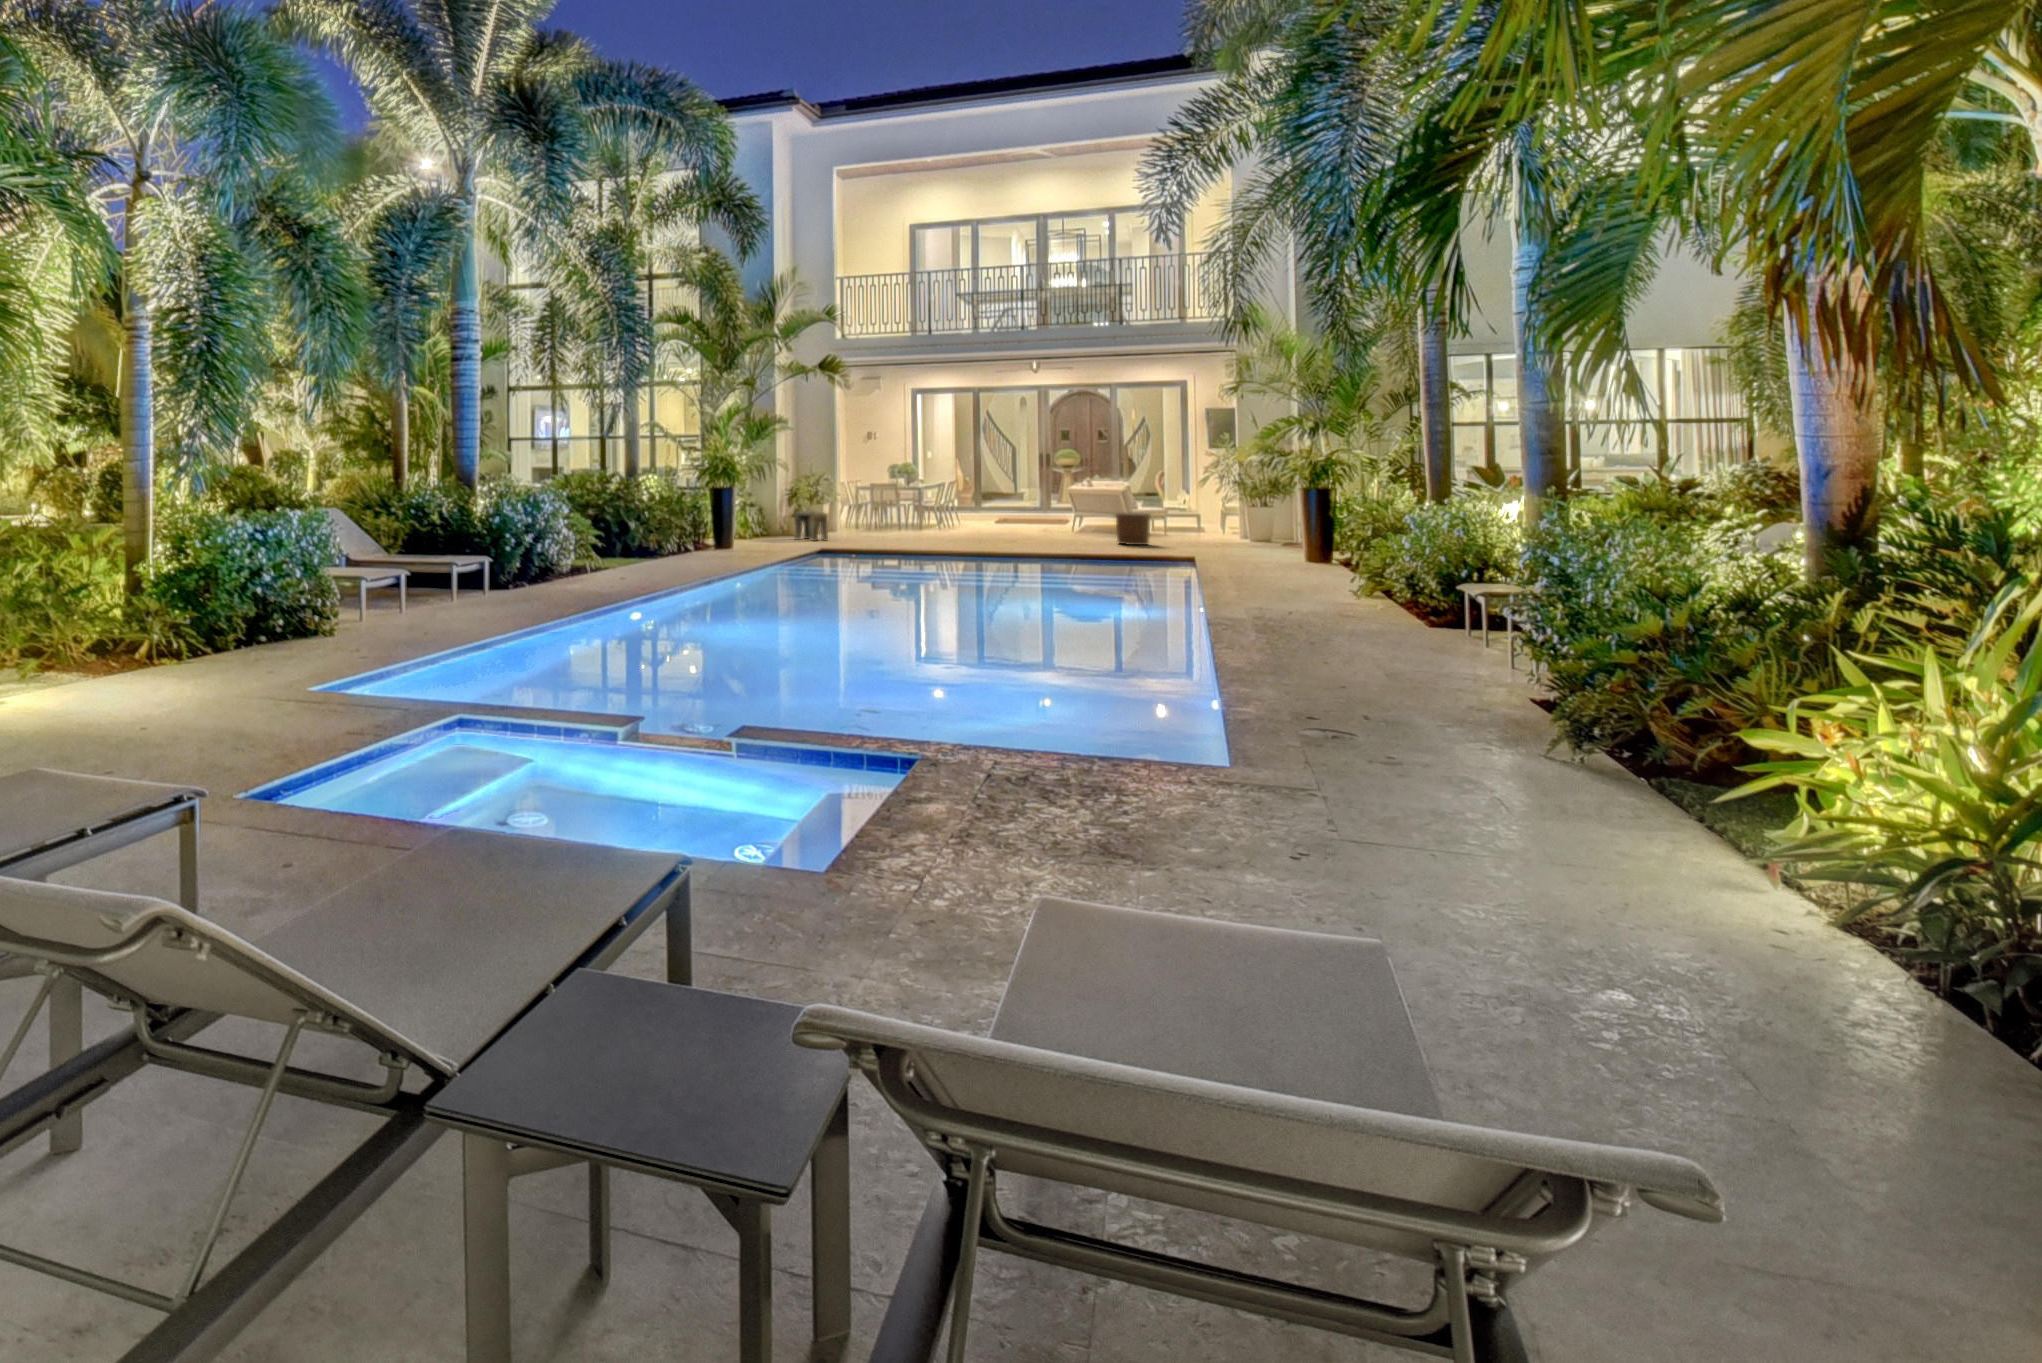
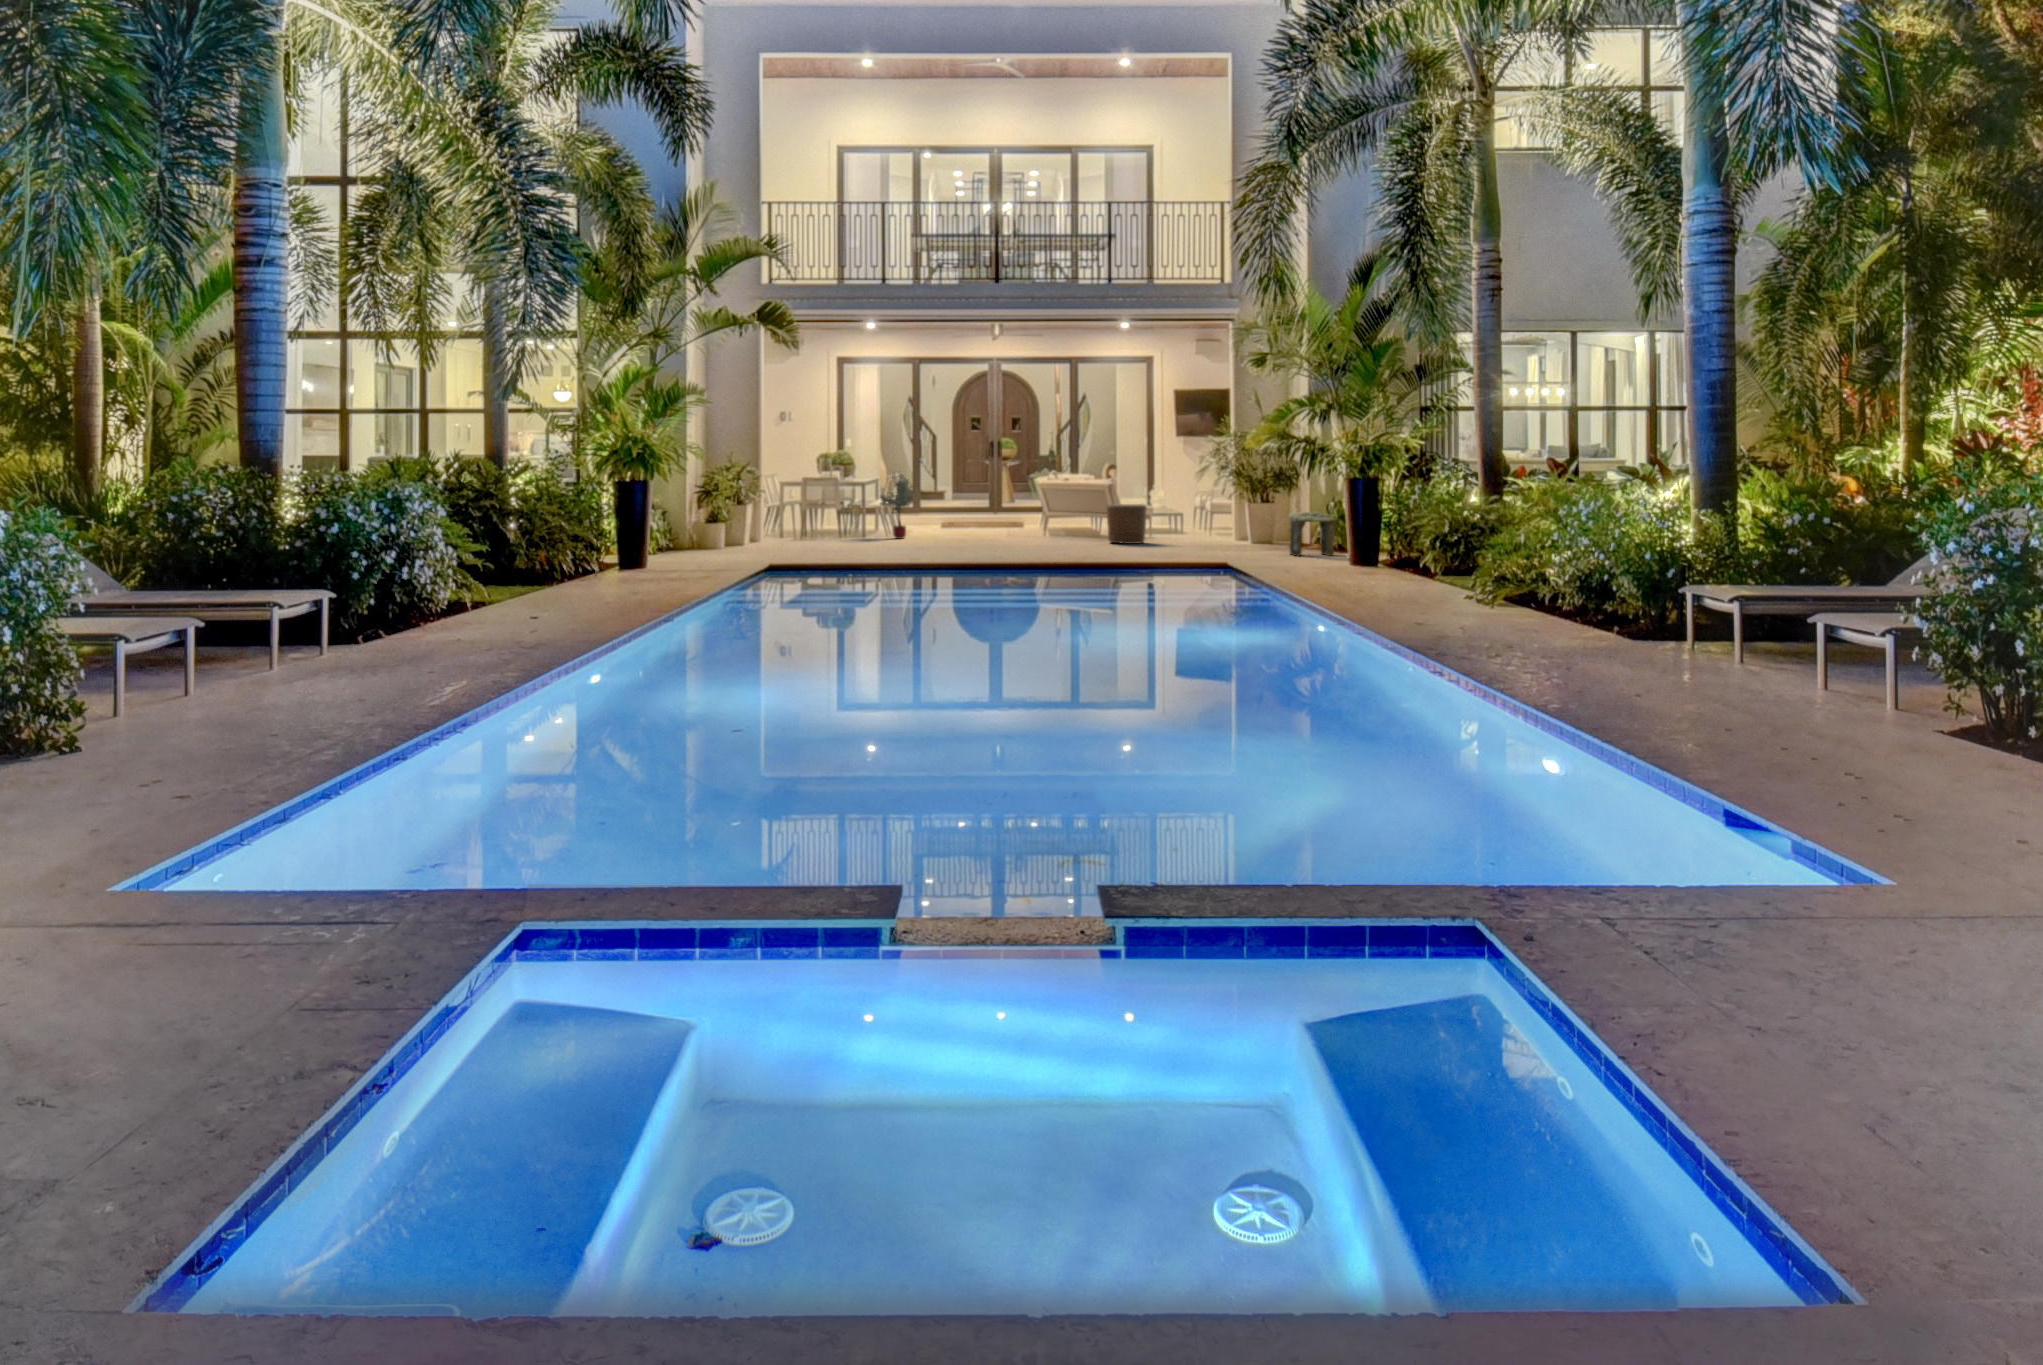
potted tree: none [935,481,964,534] -> present [880,473,912,539]
stool: present [794,509,828,541] -> present [1289,512,1336,556]

